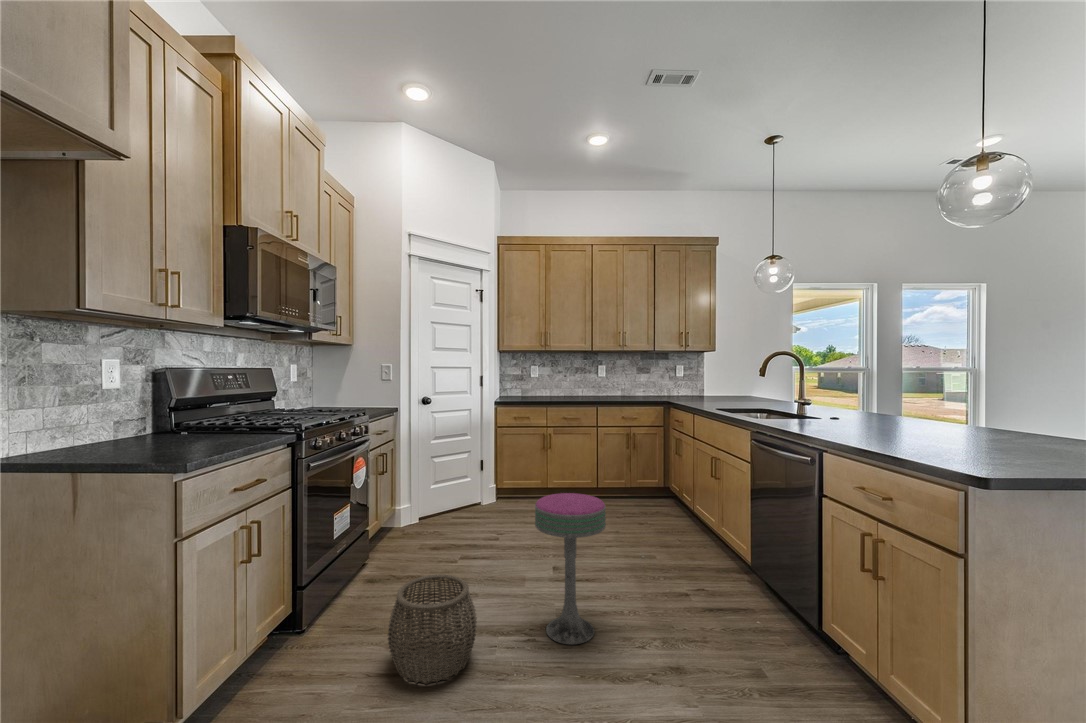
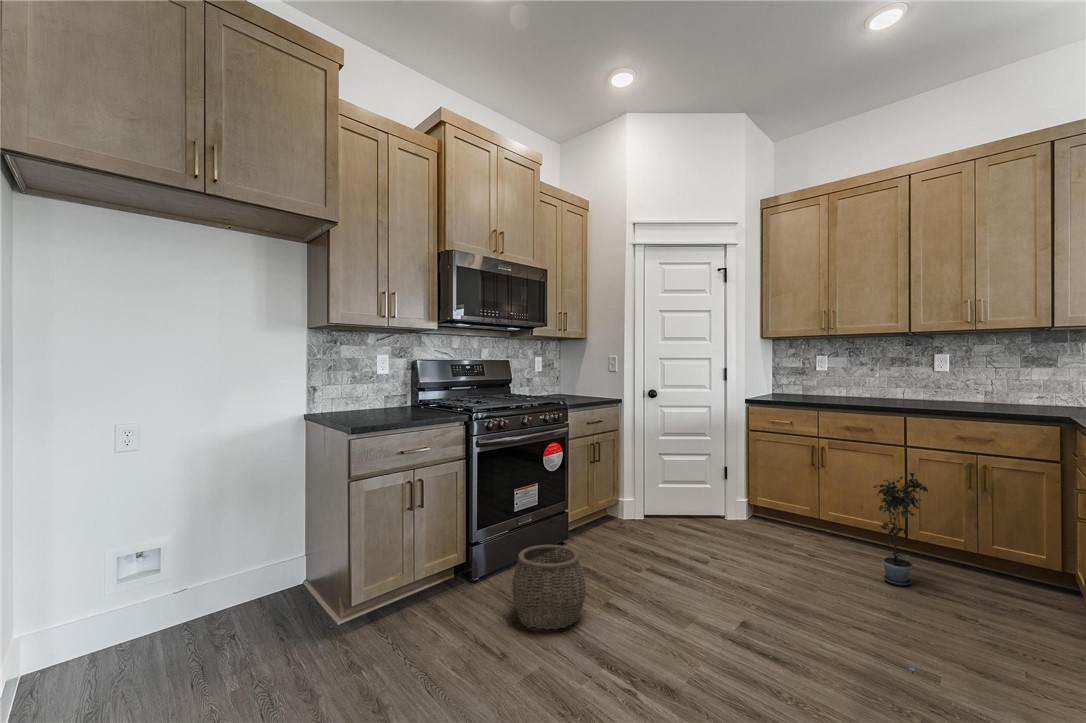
potted plant: none [624,448,661,533] -> present [873,473,928,586]
bar stool: present [535,493,606,645] -> none [646,496,722,650]

